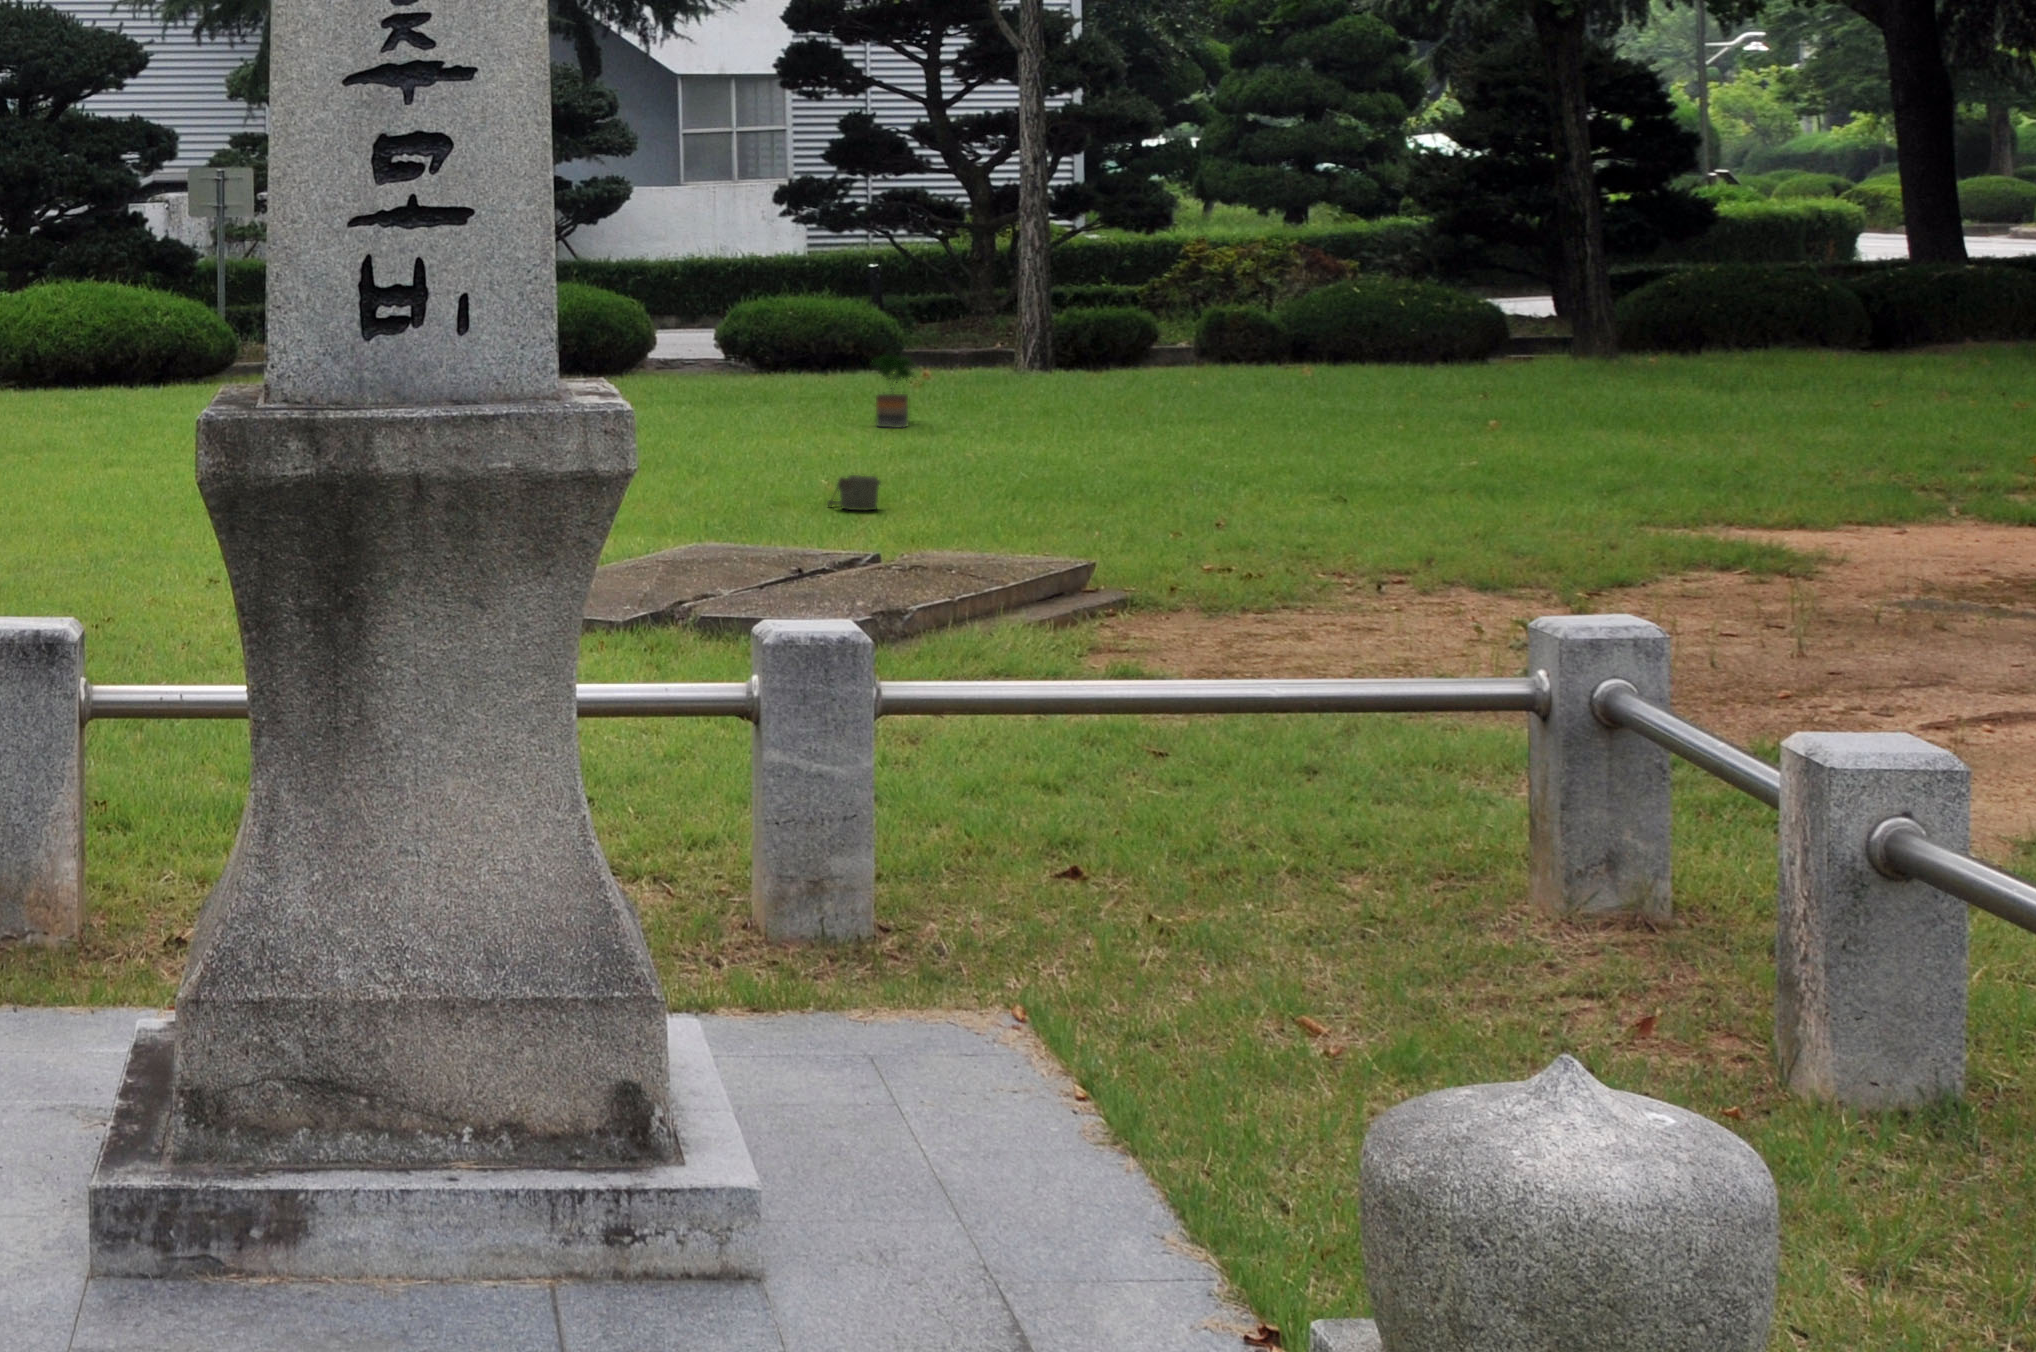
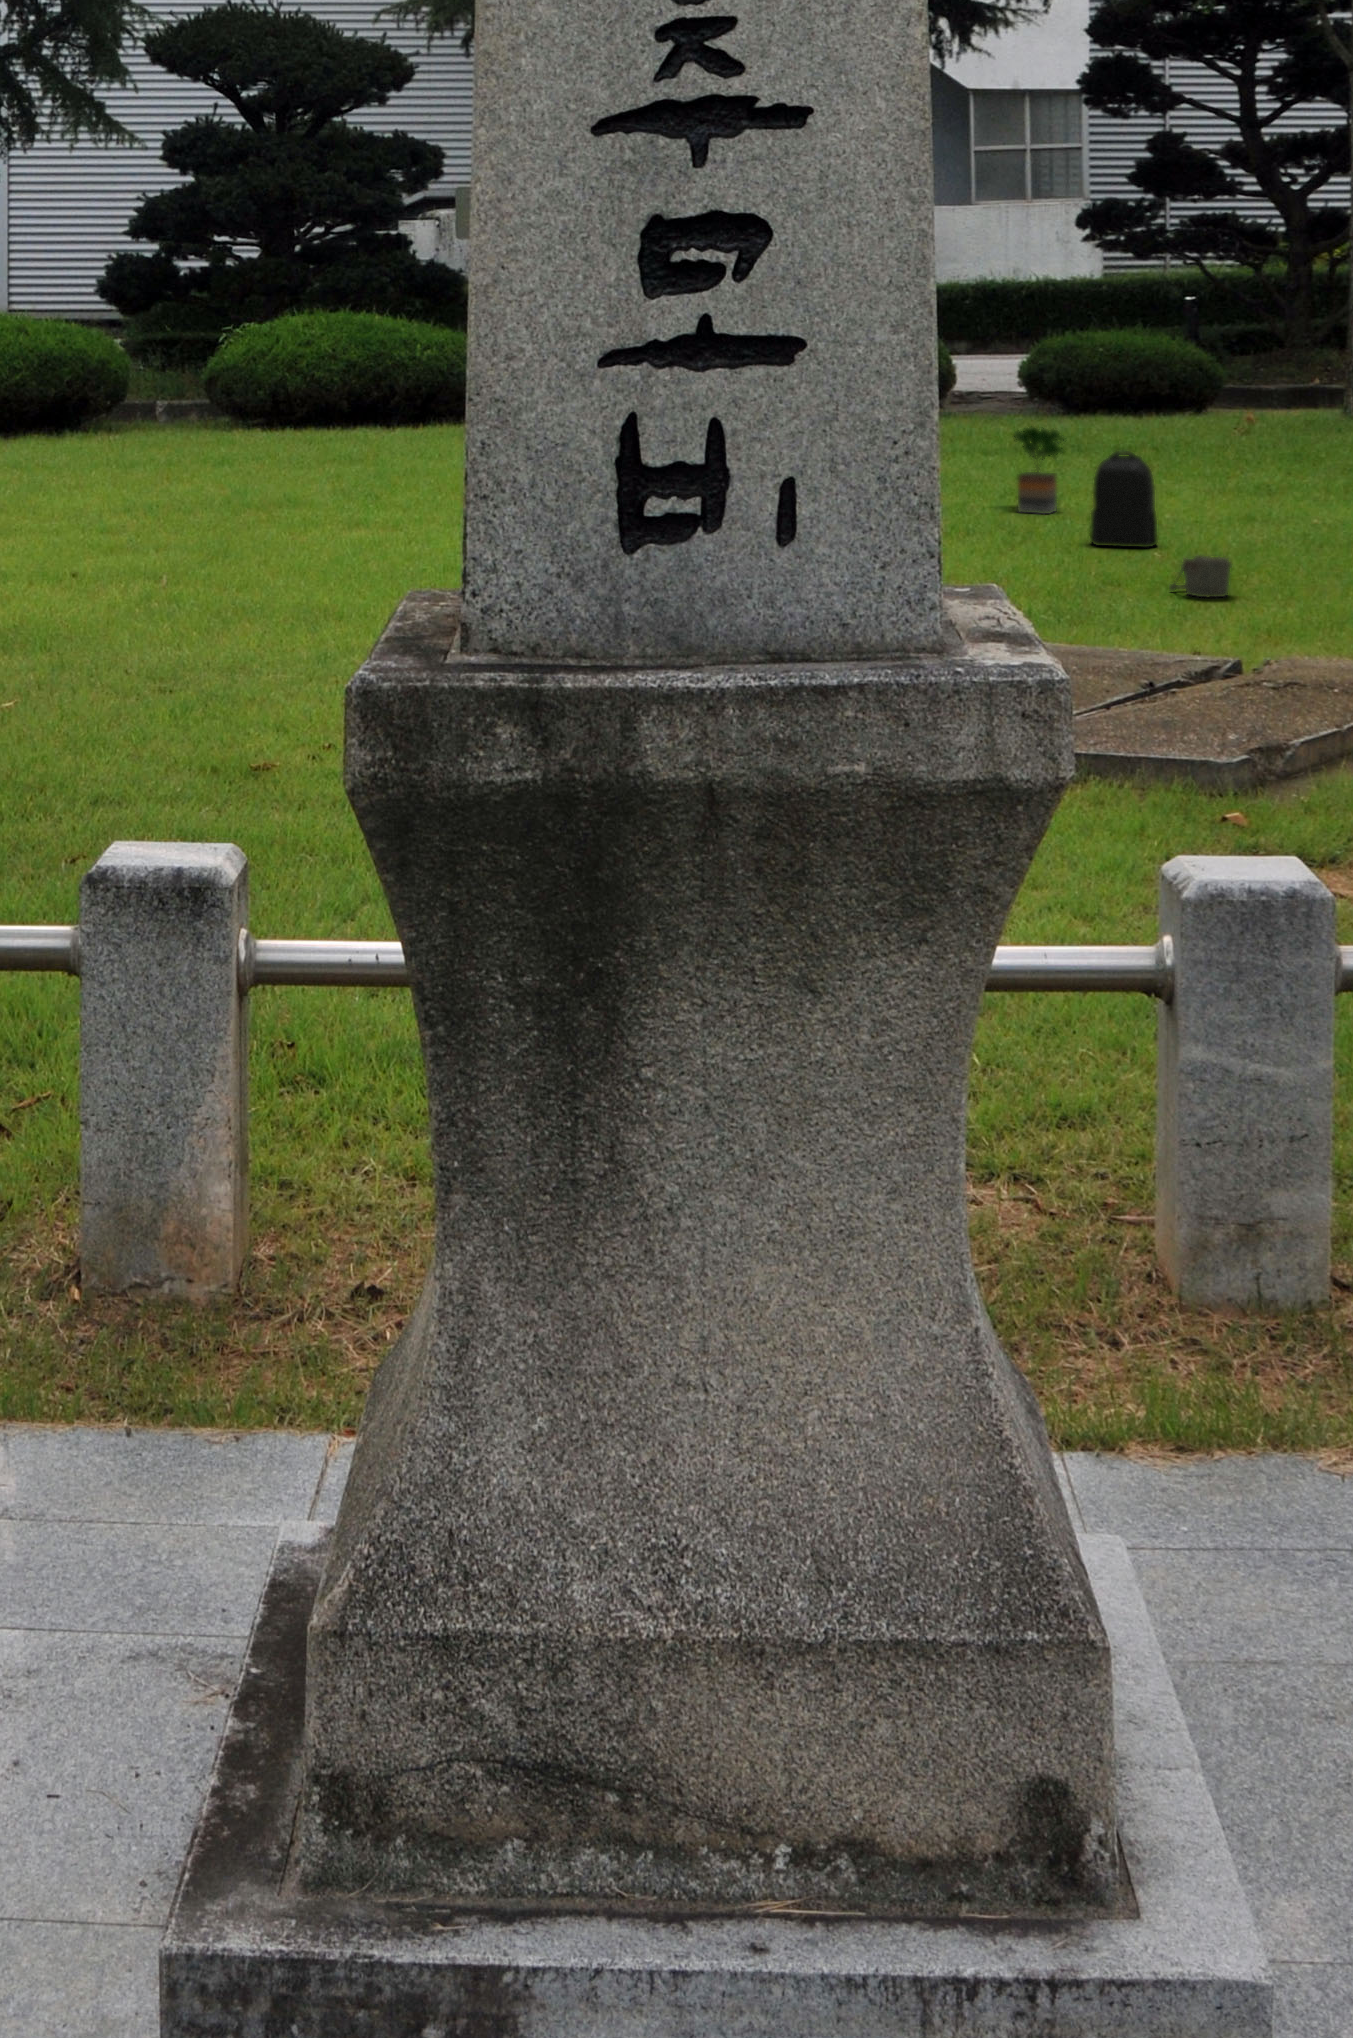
potted tree: present [871,355,915,428] -> present [1014,426,1066,514]
backpack: none [763,389,823,474] -> present [1090,450,1157,547]

